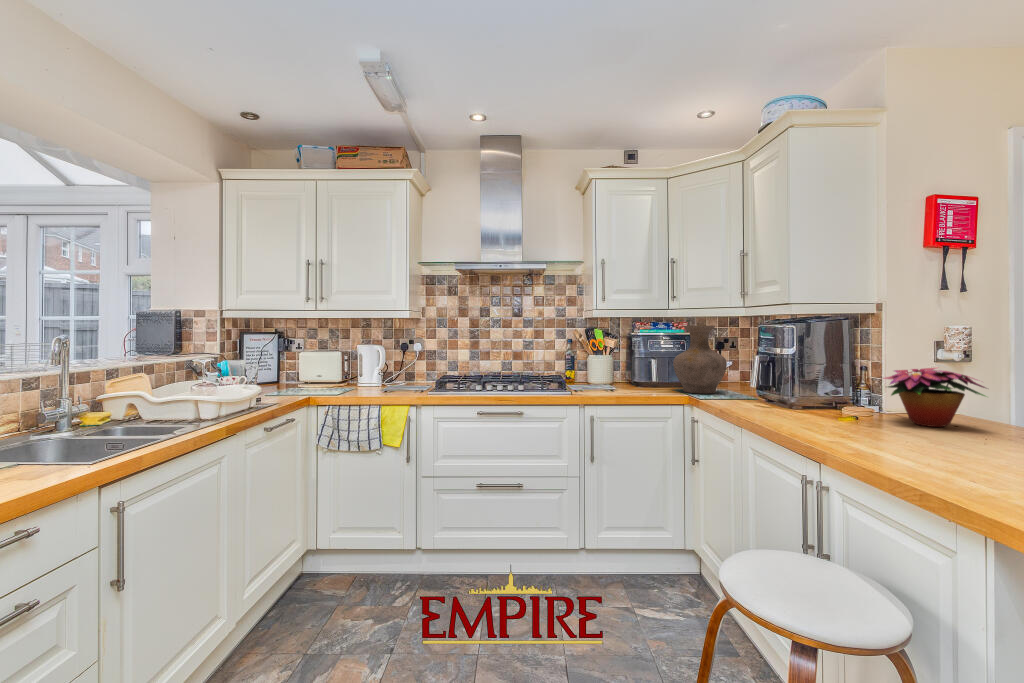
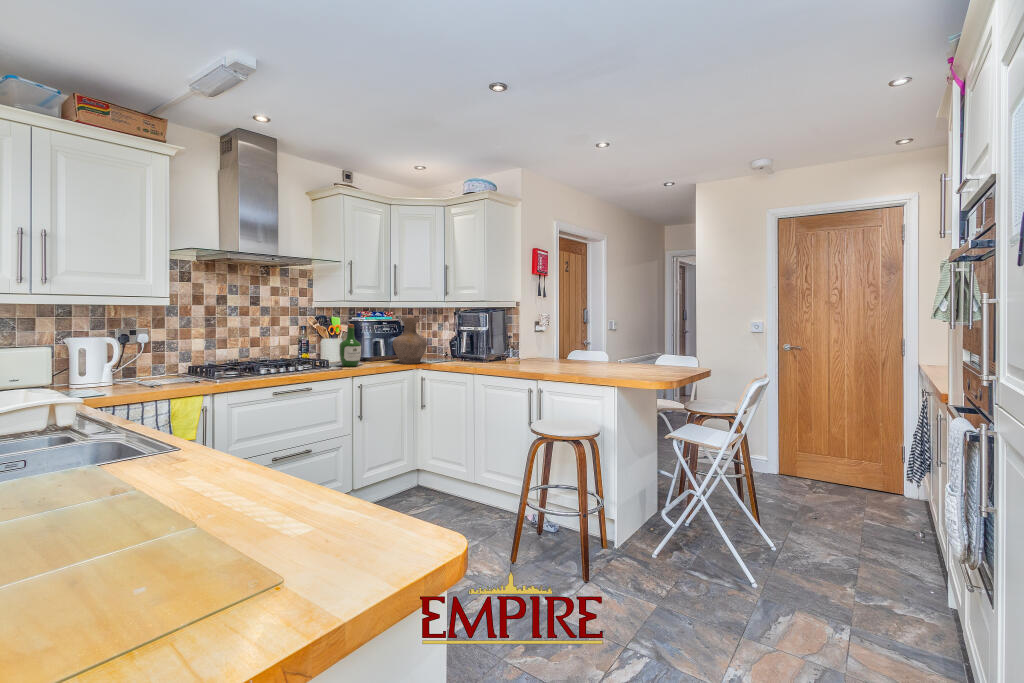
wine bottle: none [591,334,618,390] -> present [339,324,361,367]
flower arrangement: present [883,368,985,427] -> none [513,342,553,370]

